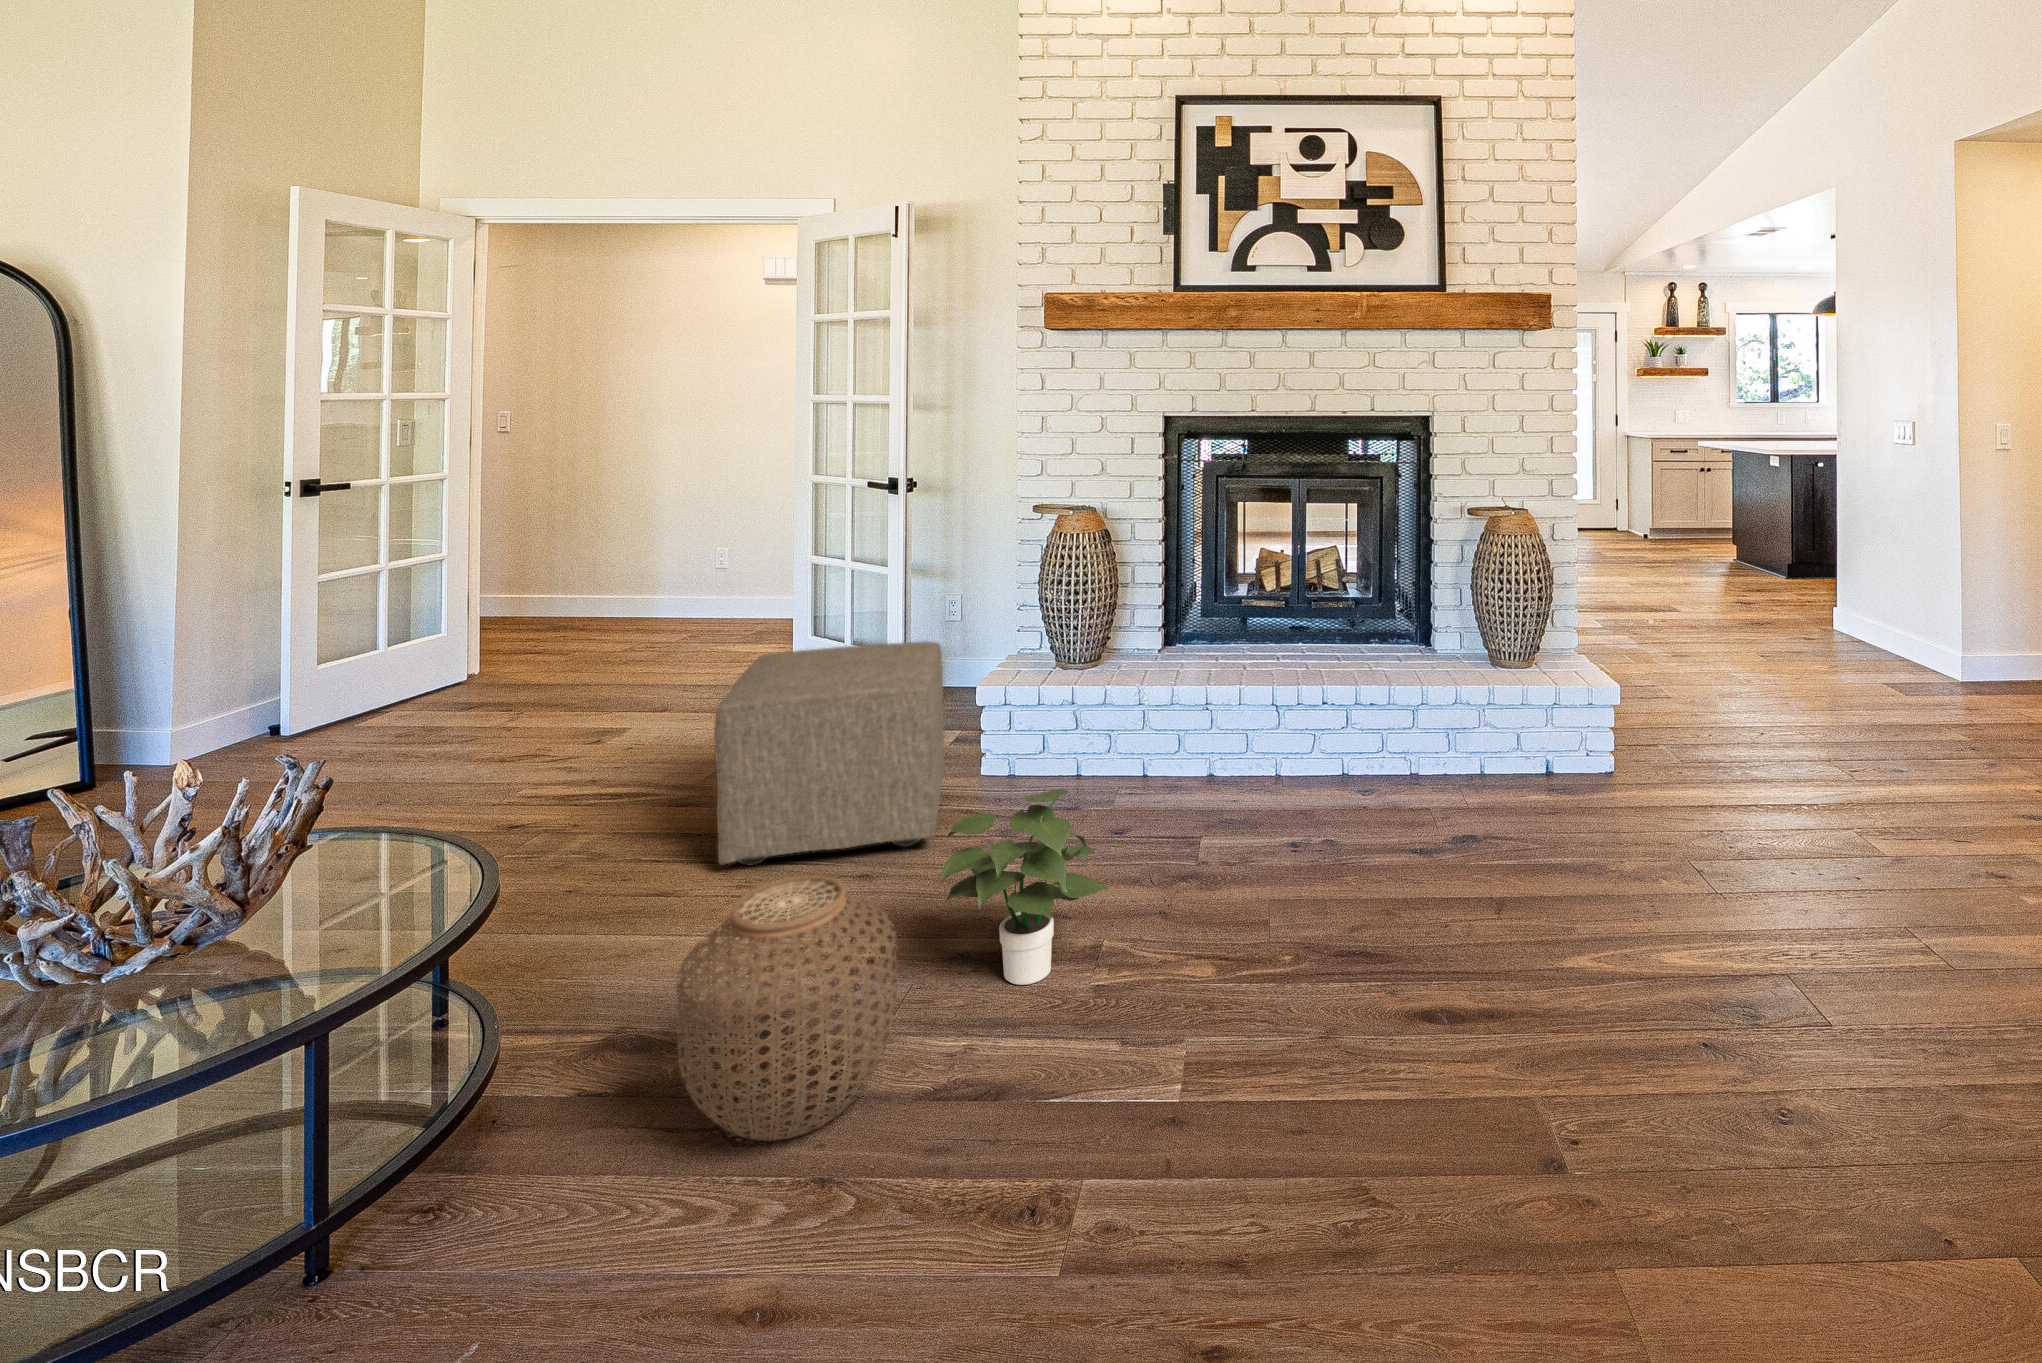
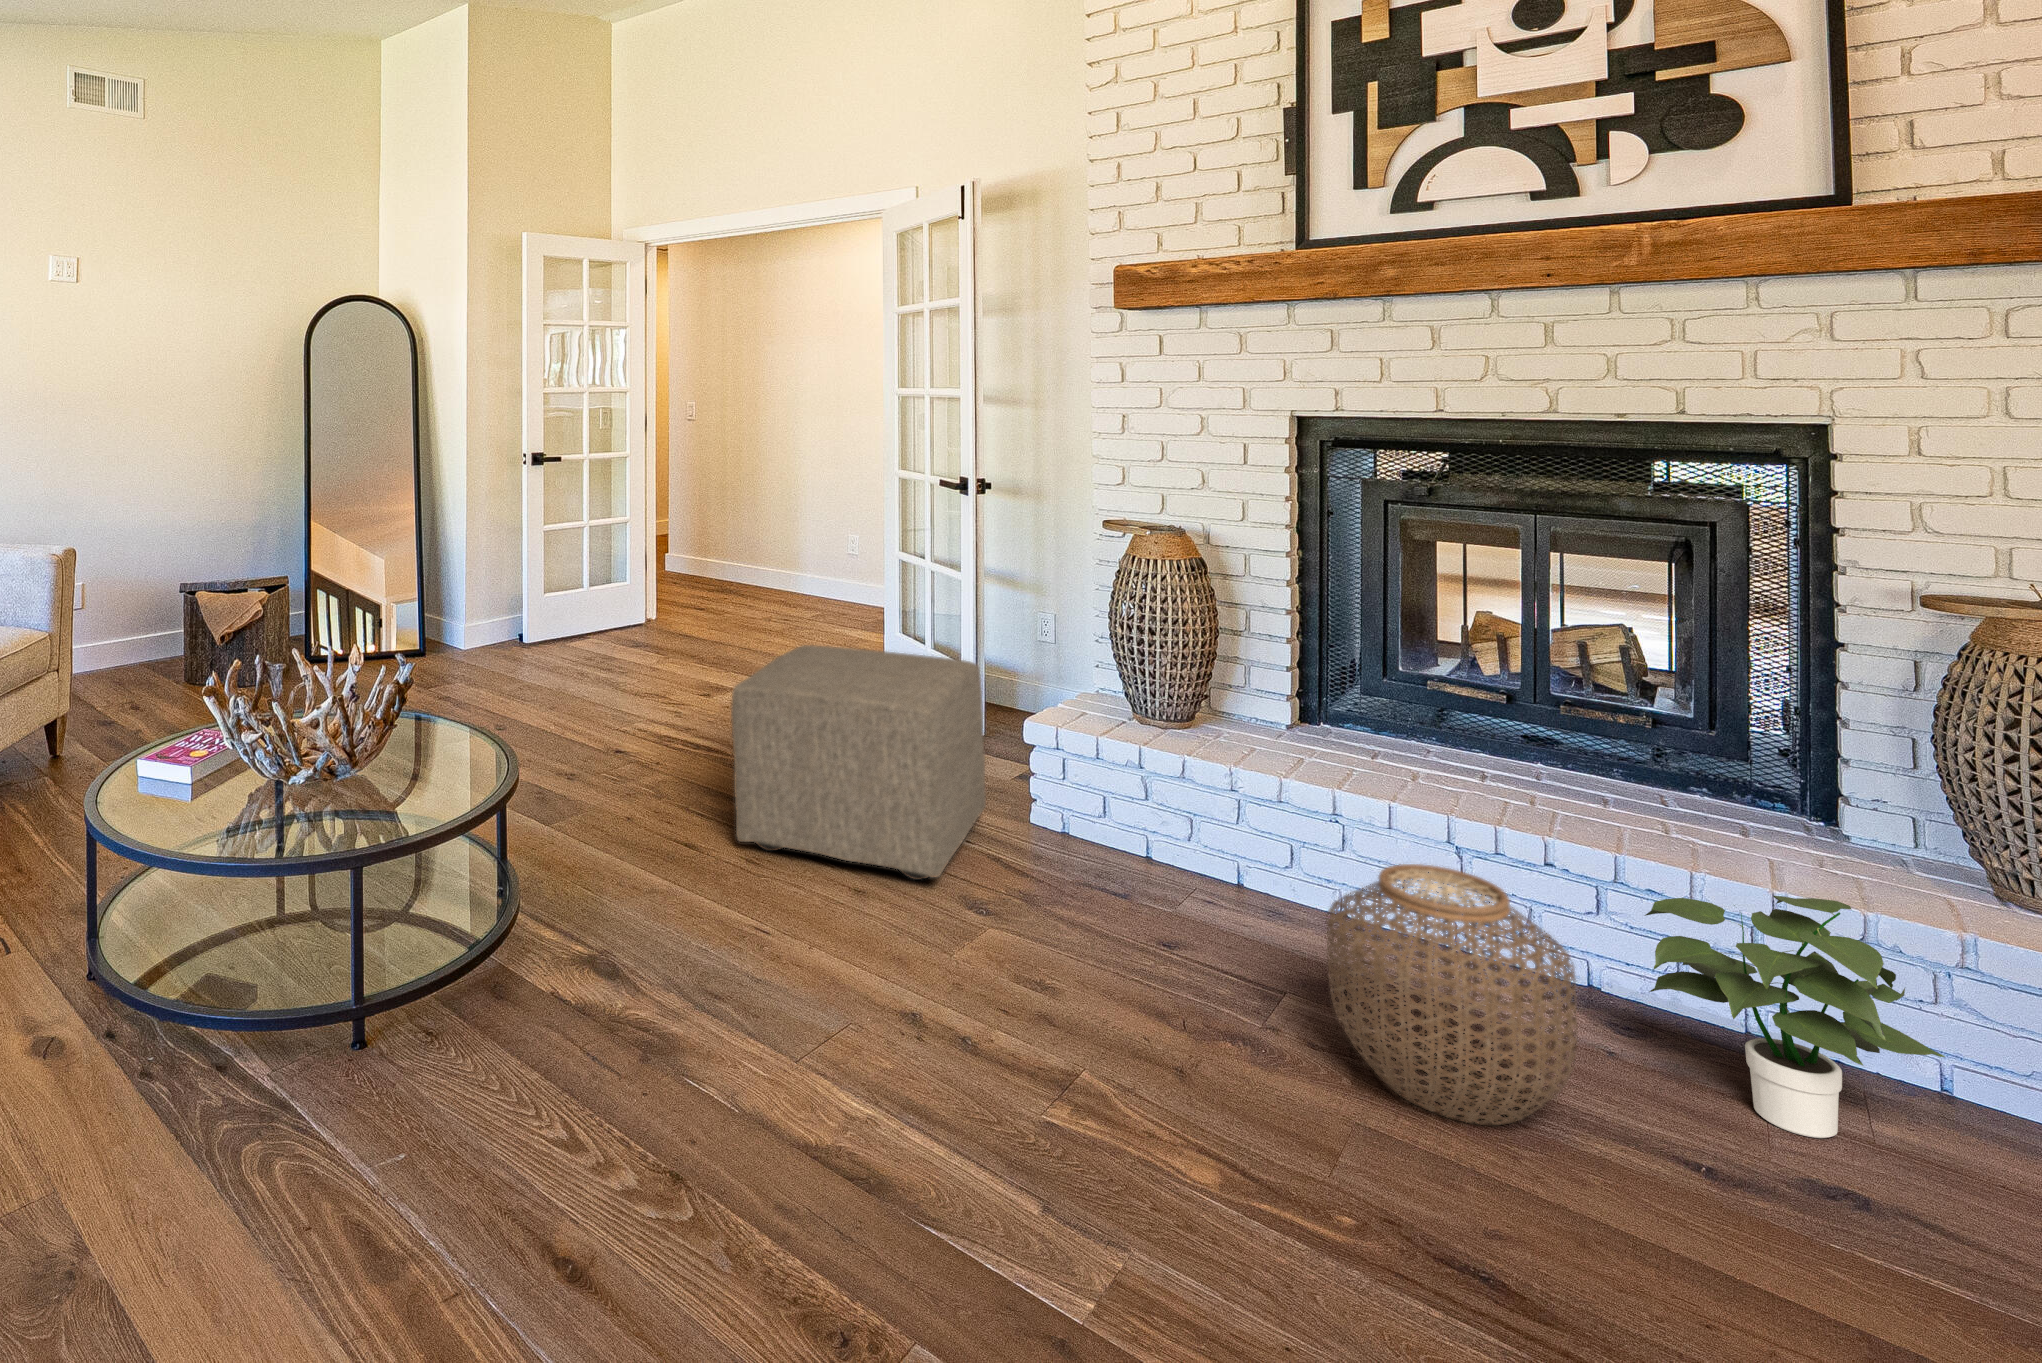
potted plant: present [940,789,1110,985] -> present [1645,896,1945,1138]
woven basket: present [677,875,897,1141] -> present [1327,864,1578,1125]

